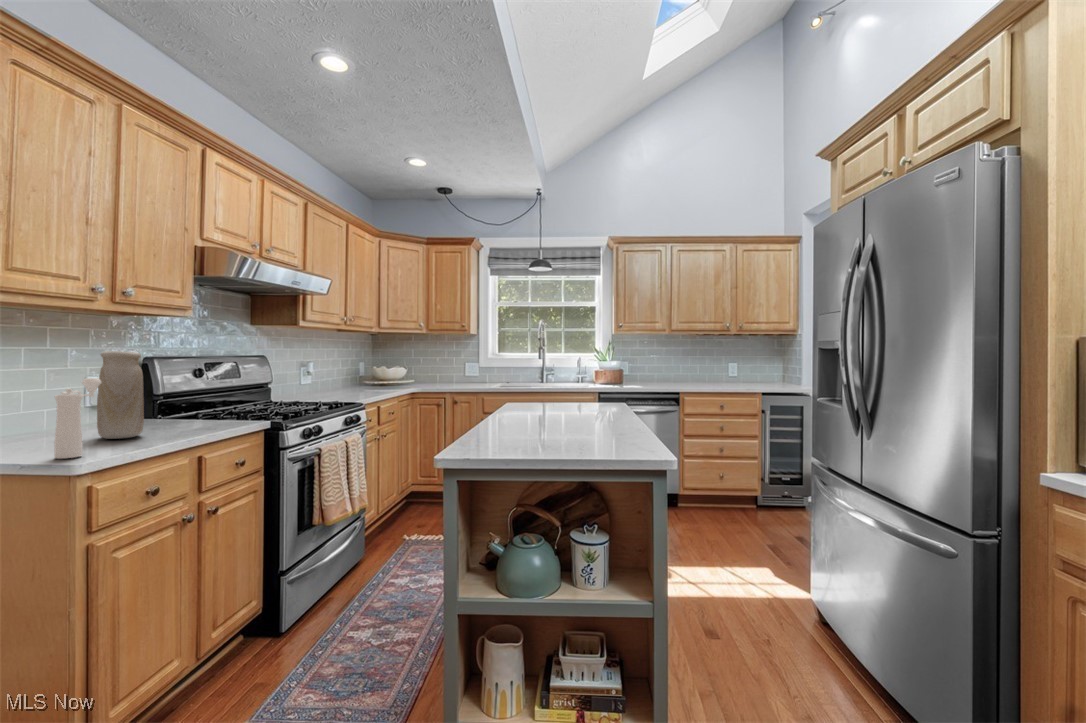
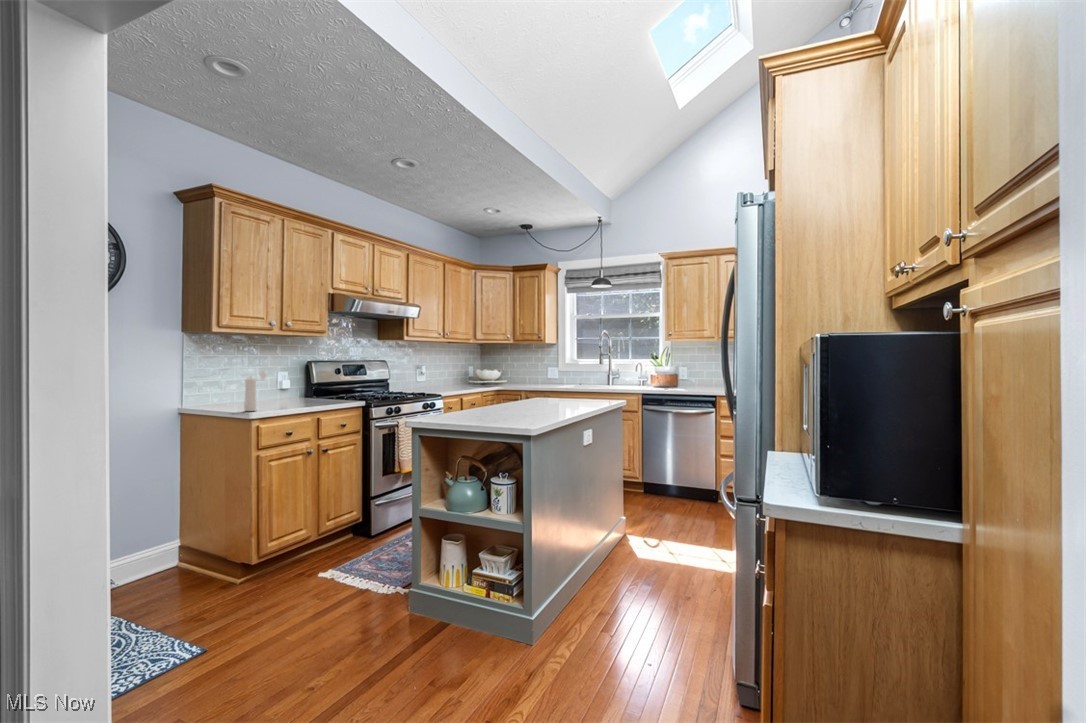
vase: present [97,351,144,439] -> none [270,357,293,405]

